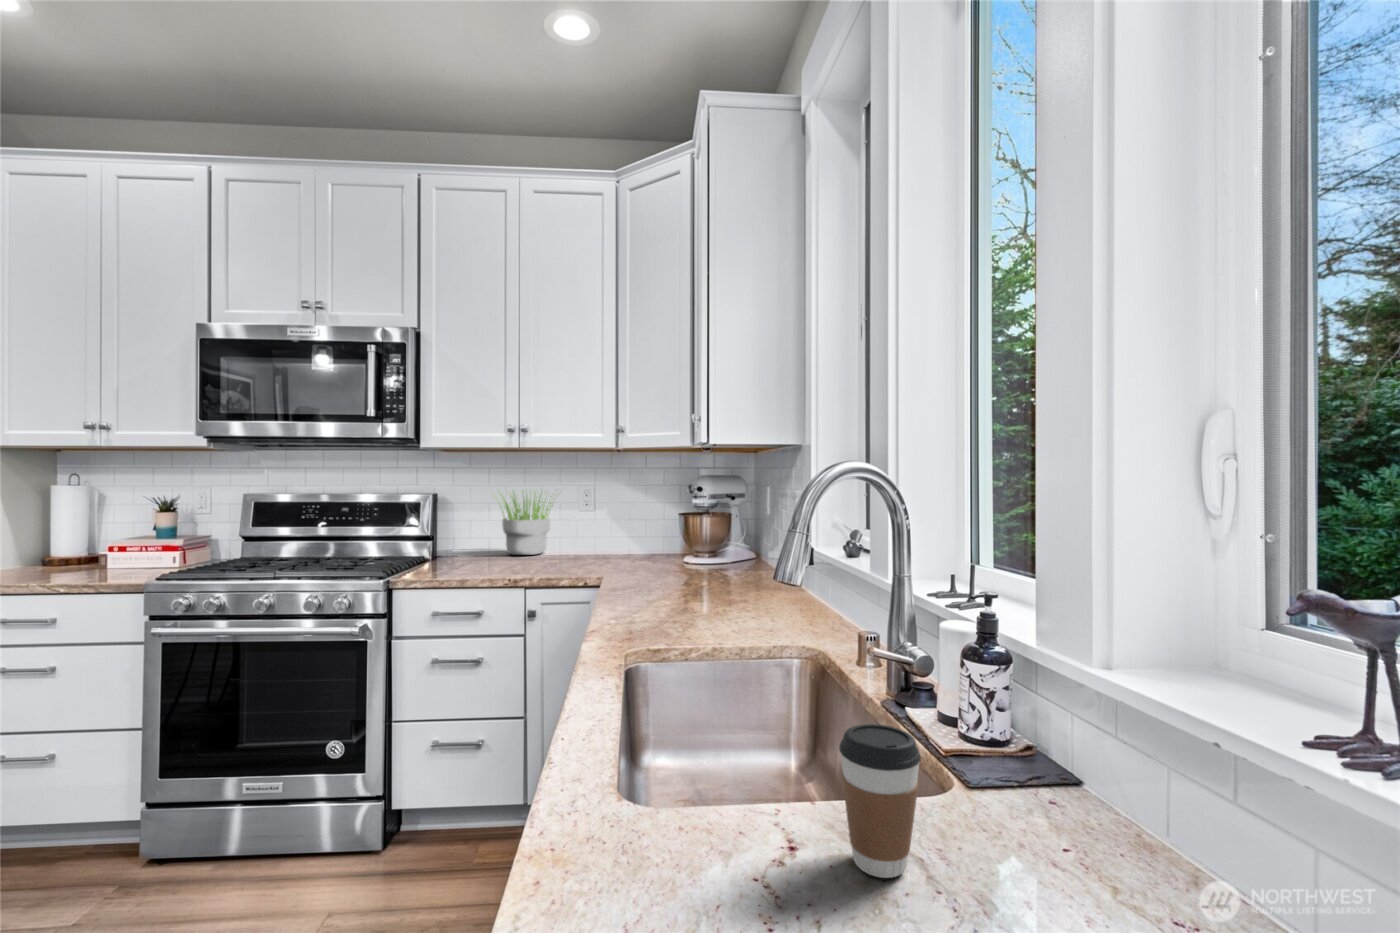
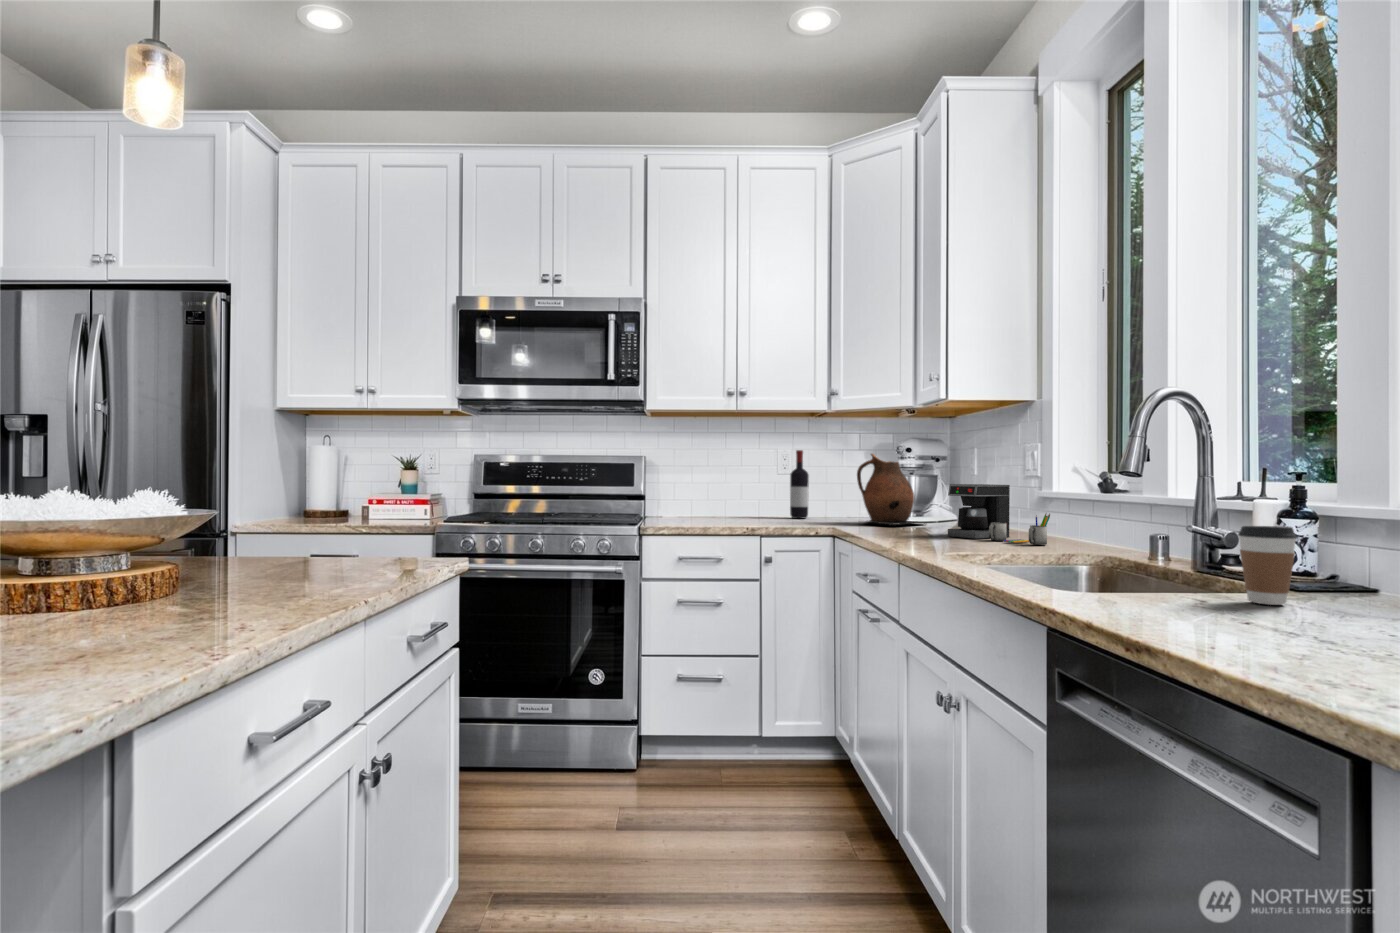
wine bottle: none [583,488,602,560] -> present [790,450,809,519]
potted plant: present [498,489,556,555] -> none [690,450,764,515]
ceramic pitcher: none [636,495,708,575] -> present [857,454,925,525]
coffee maker: none [699,537,791,617] -> present [948,484,1050,545]

